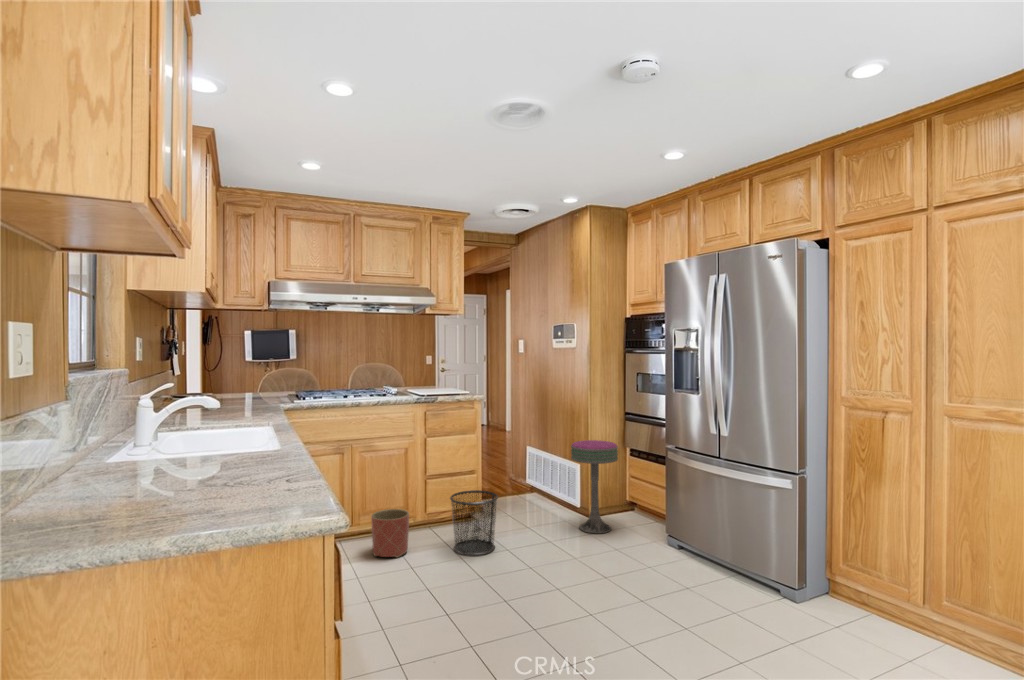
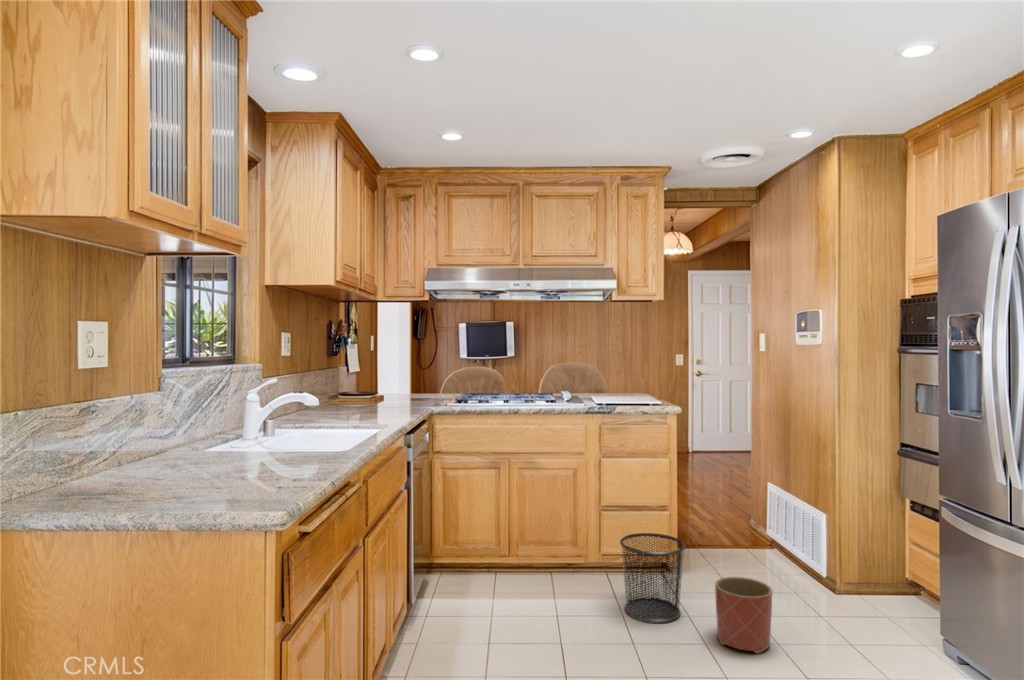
bar stool: present [571,440,618,533] -> none [804,481,882,622]
planter: present [371,509,409,557] -> present [715,577,772,653]

